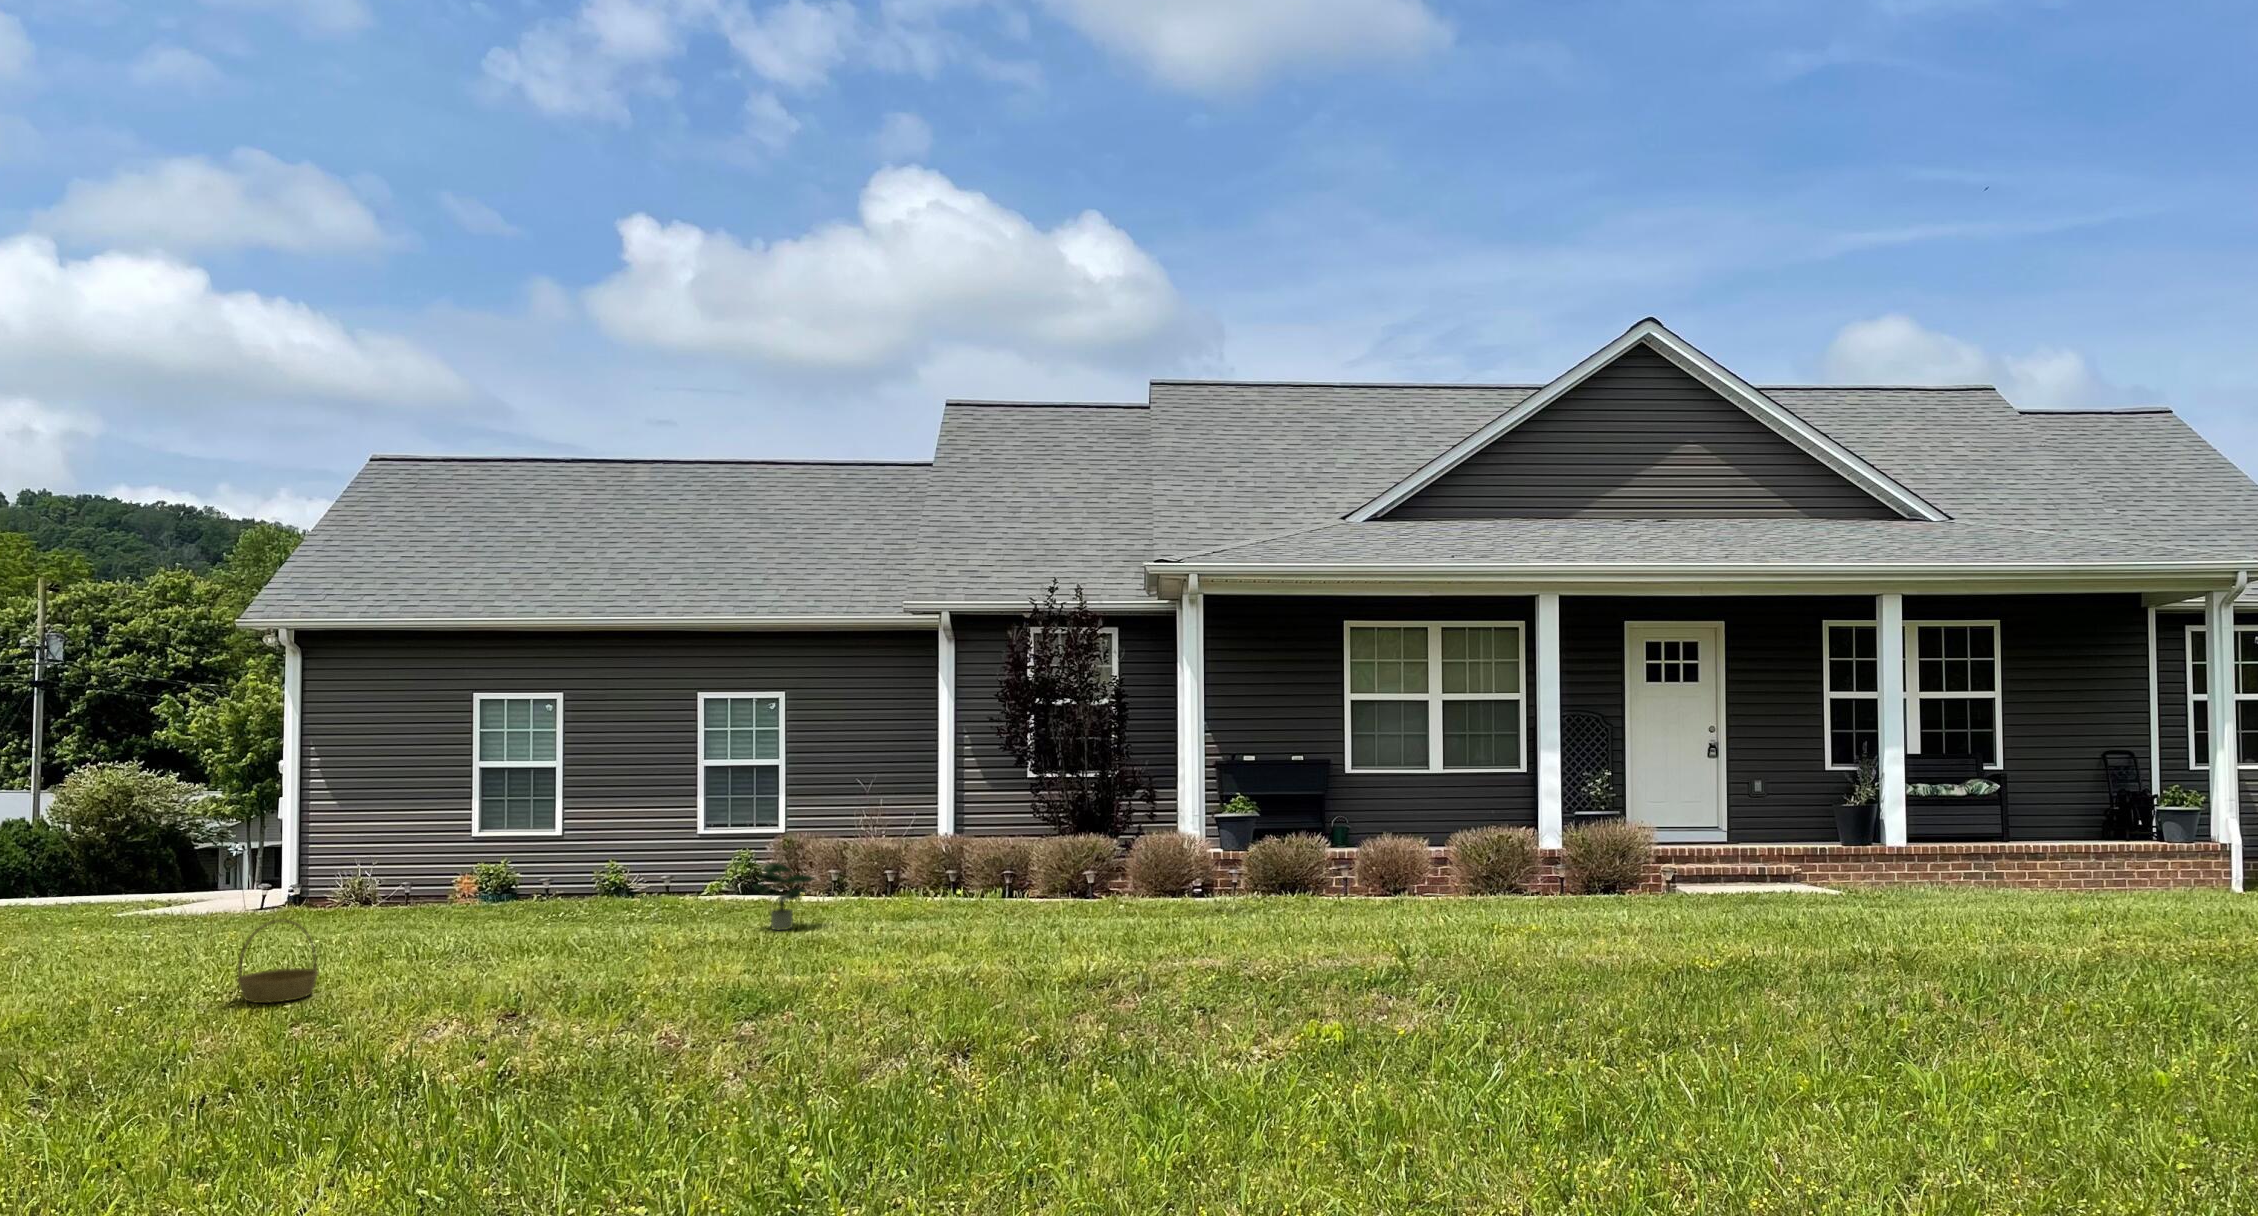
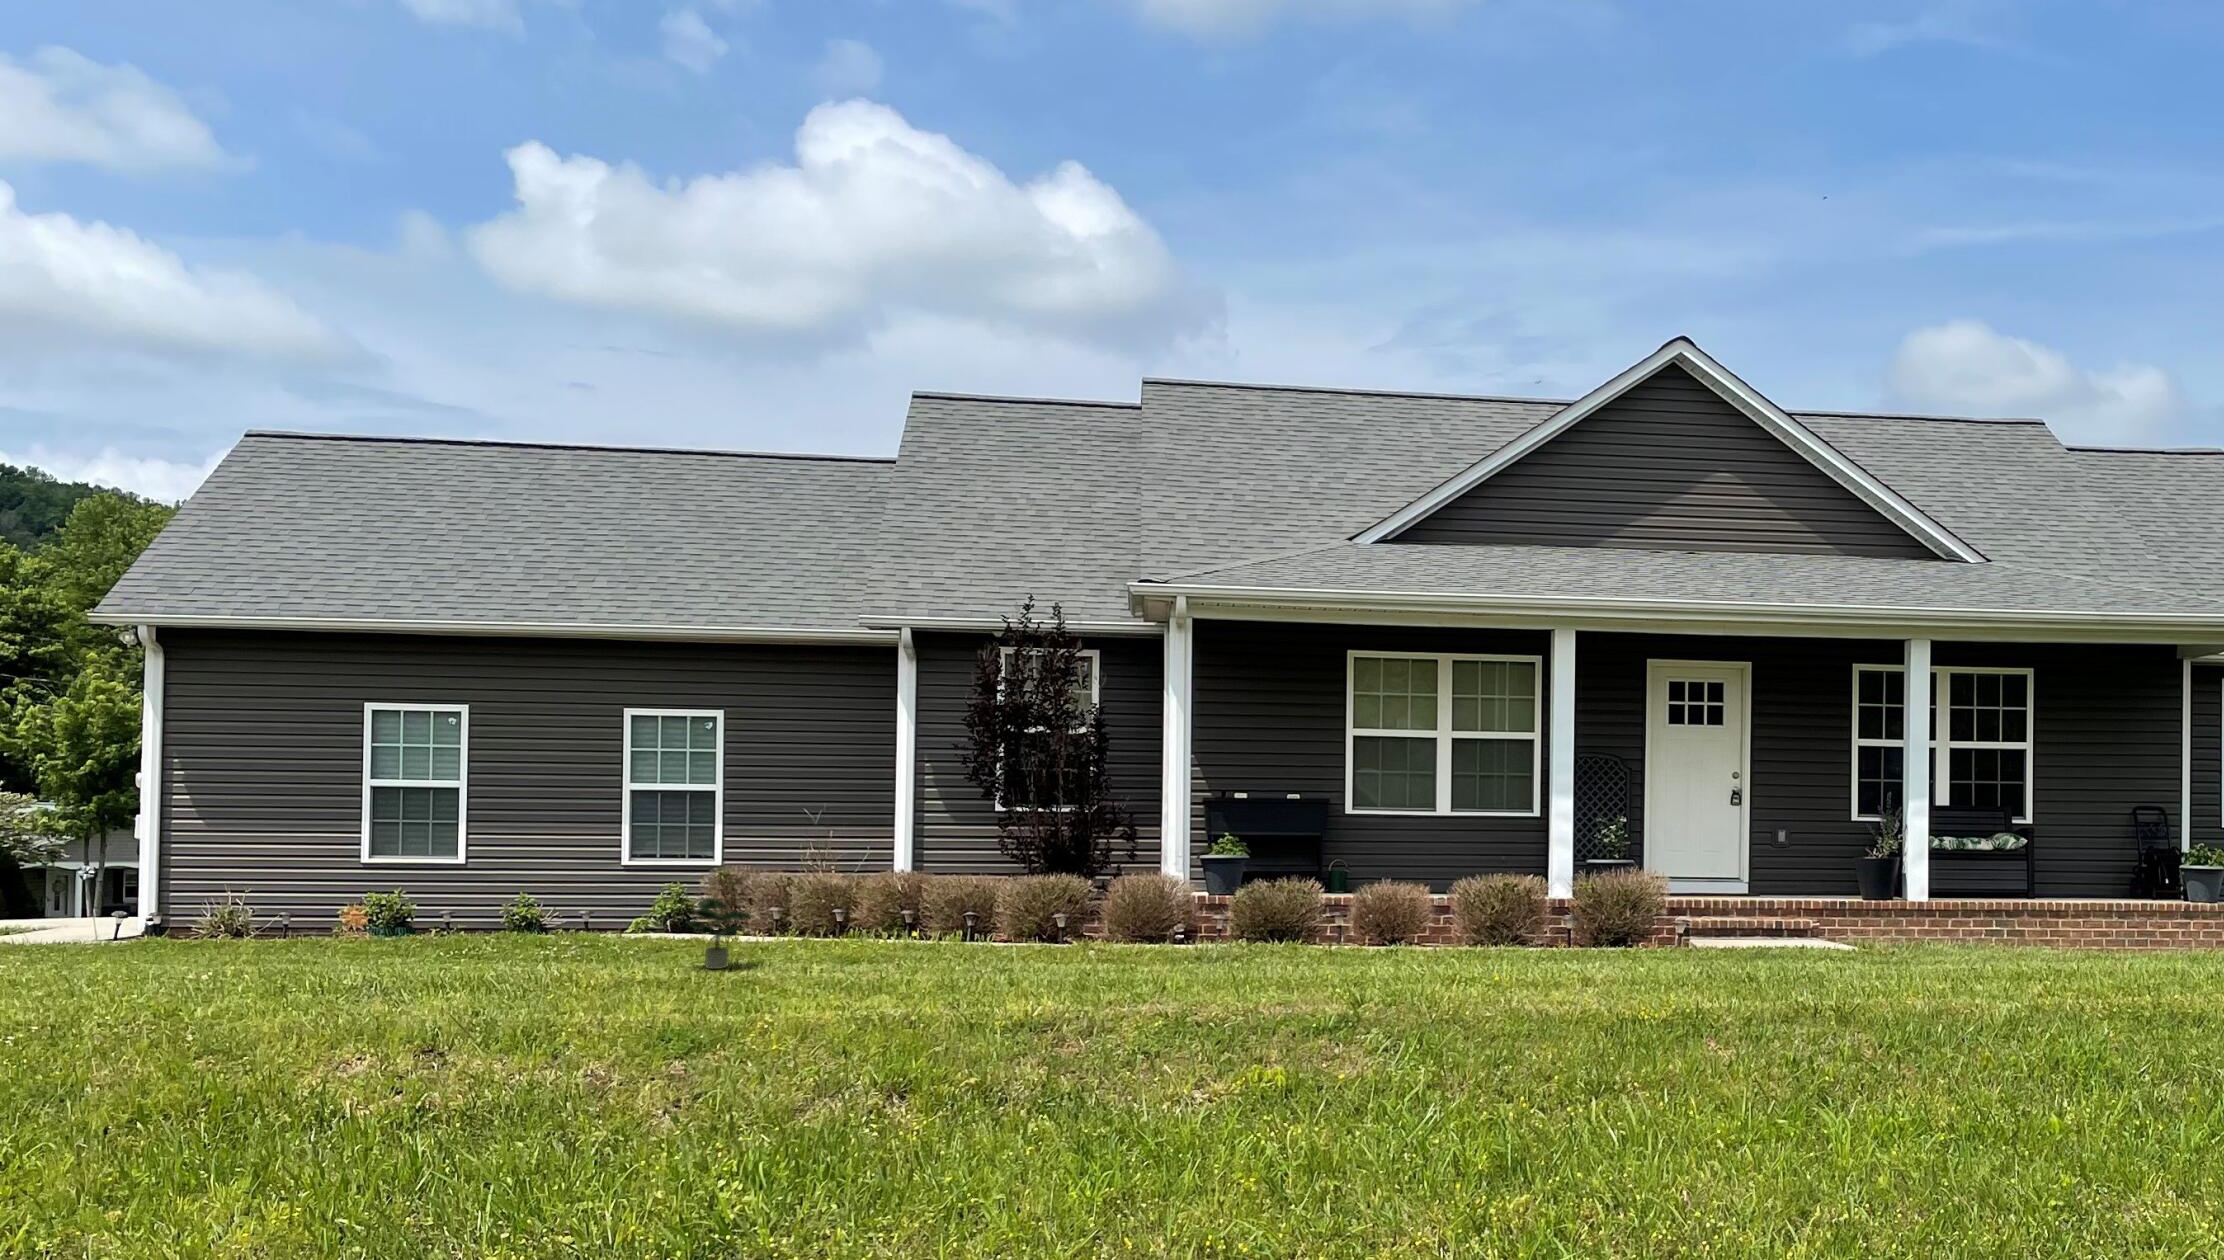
basket: present [237,919,319,1003] -> none [144,947,230,1033]

